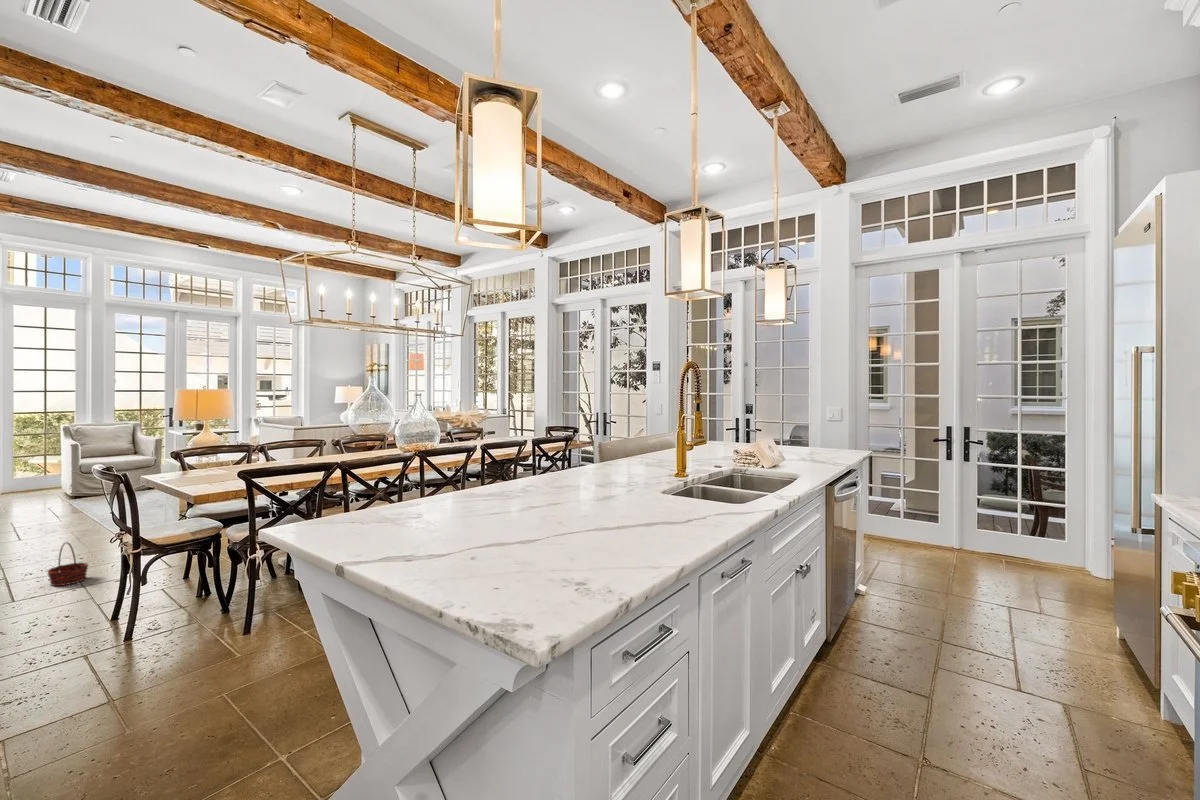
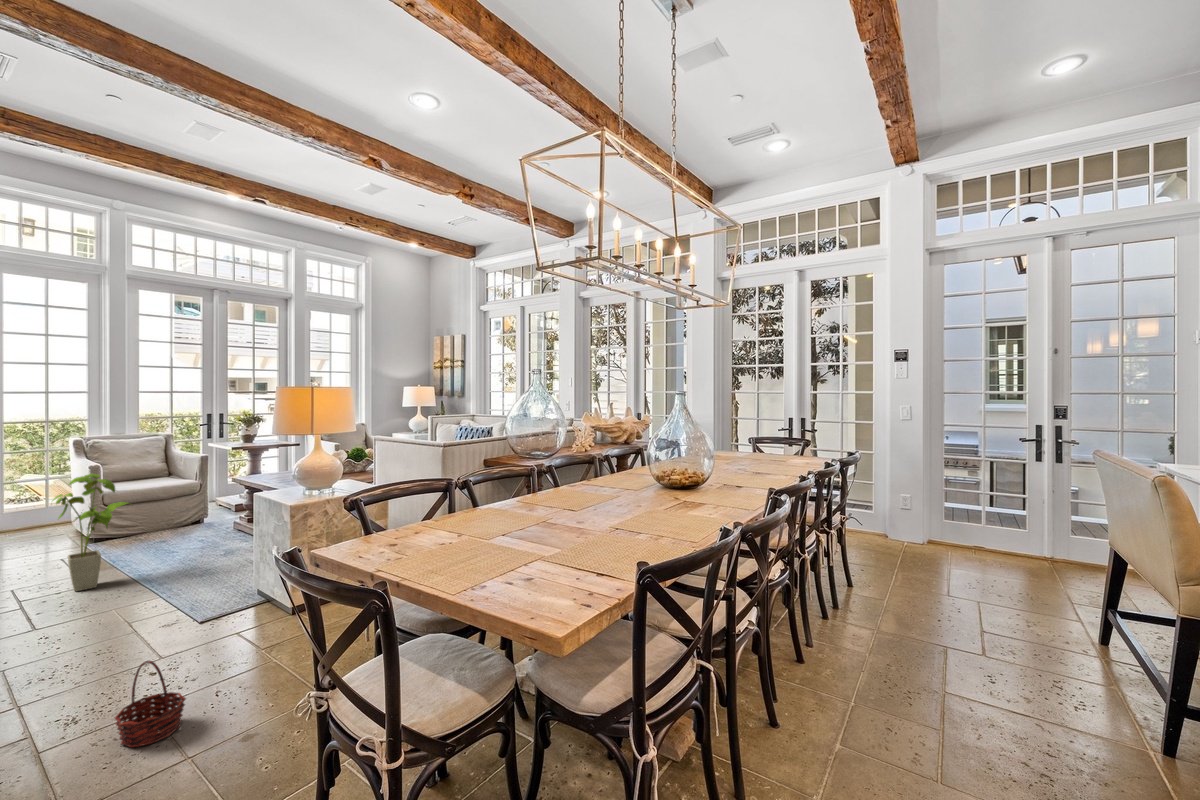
house plant: none [35,448,93,525] -> present [53,474,129,591]

